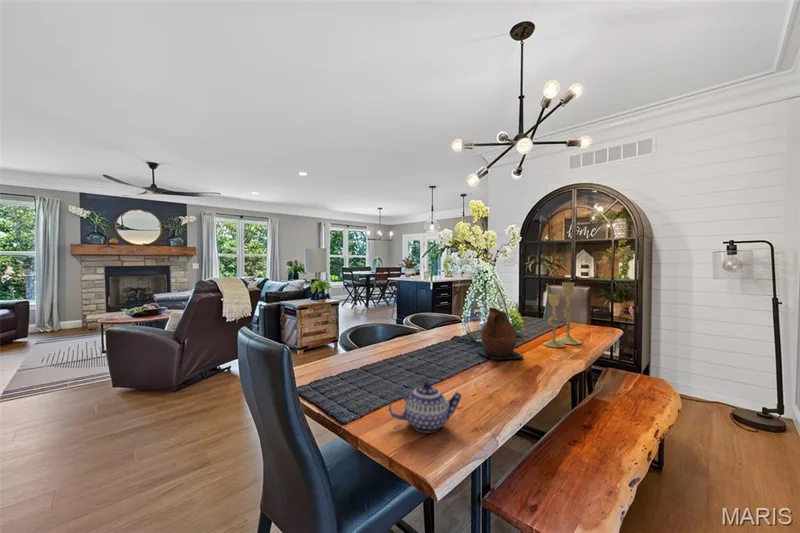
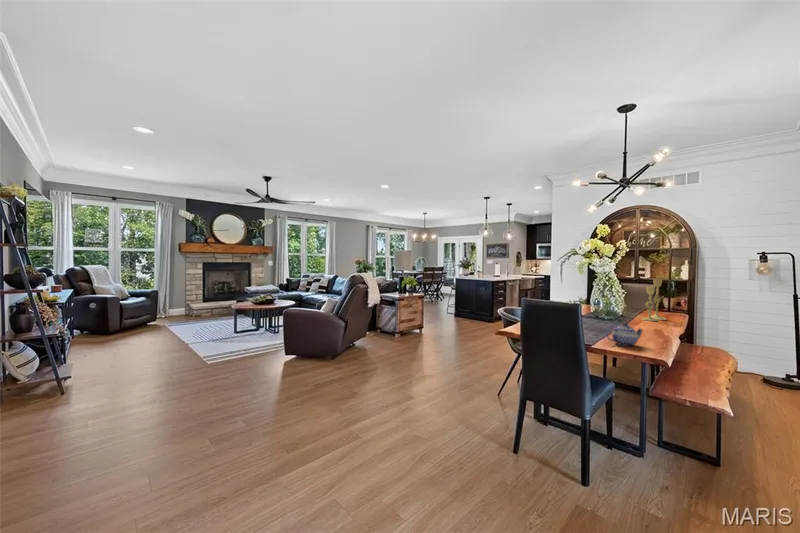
ceramic pitcher: present [478,307,524,359] -> none [604,293,639,325]

